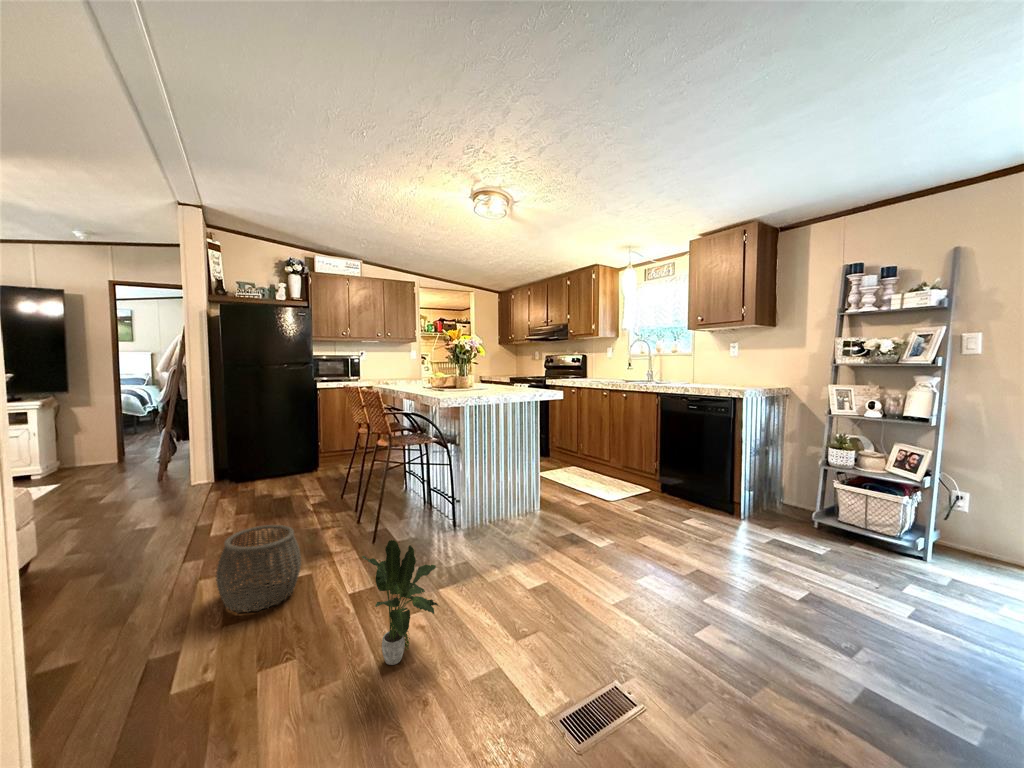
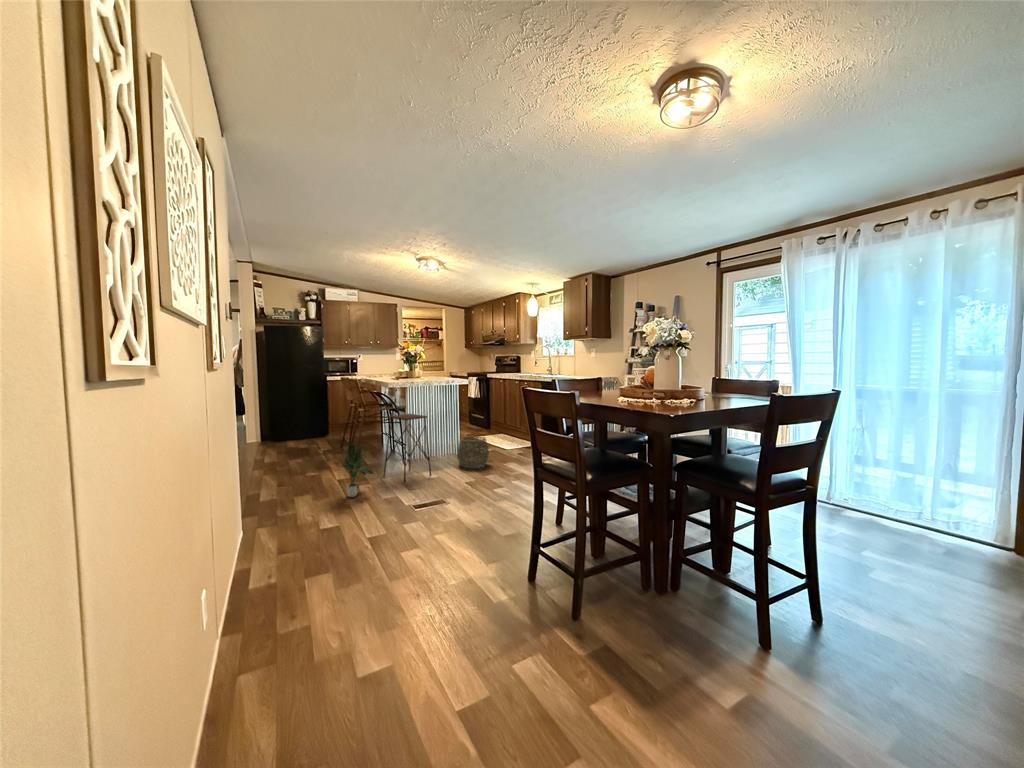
side table: none [438,457,526,602] -> present [383,414,431,482]
woven basket: present [216,525,301,613] -> present [457,436,489,468]

